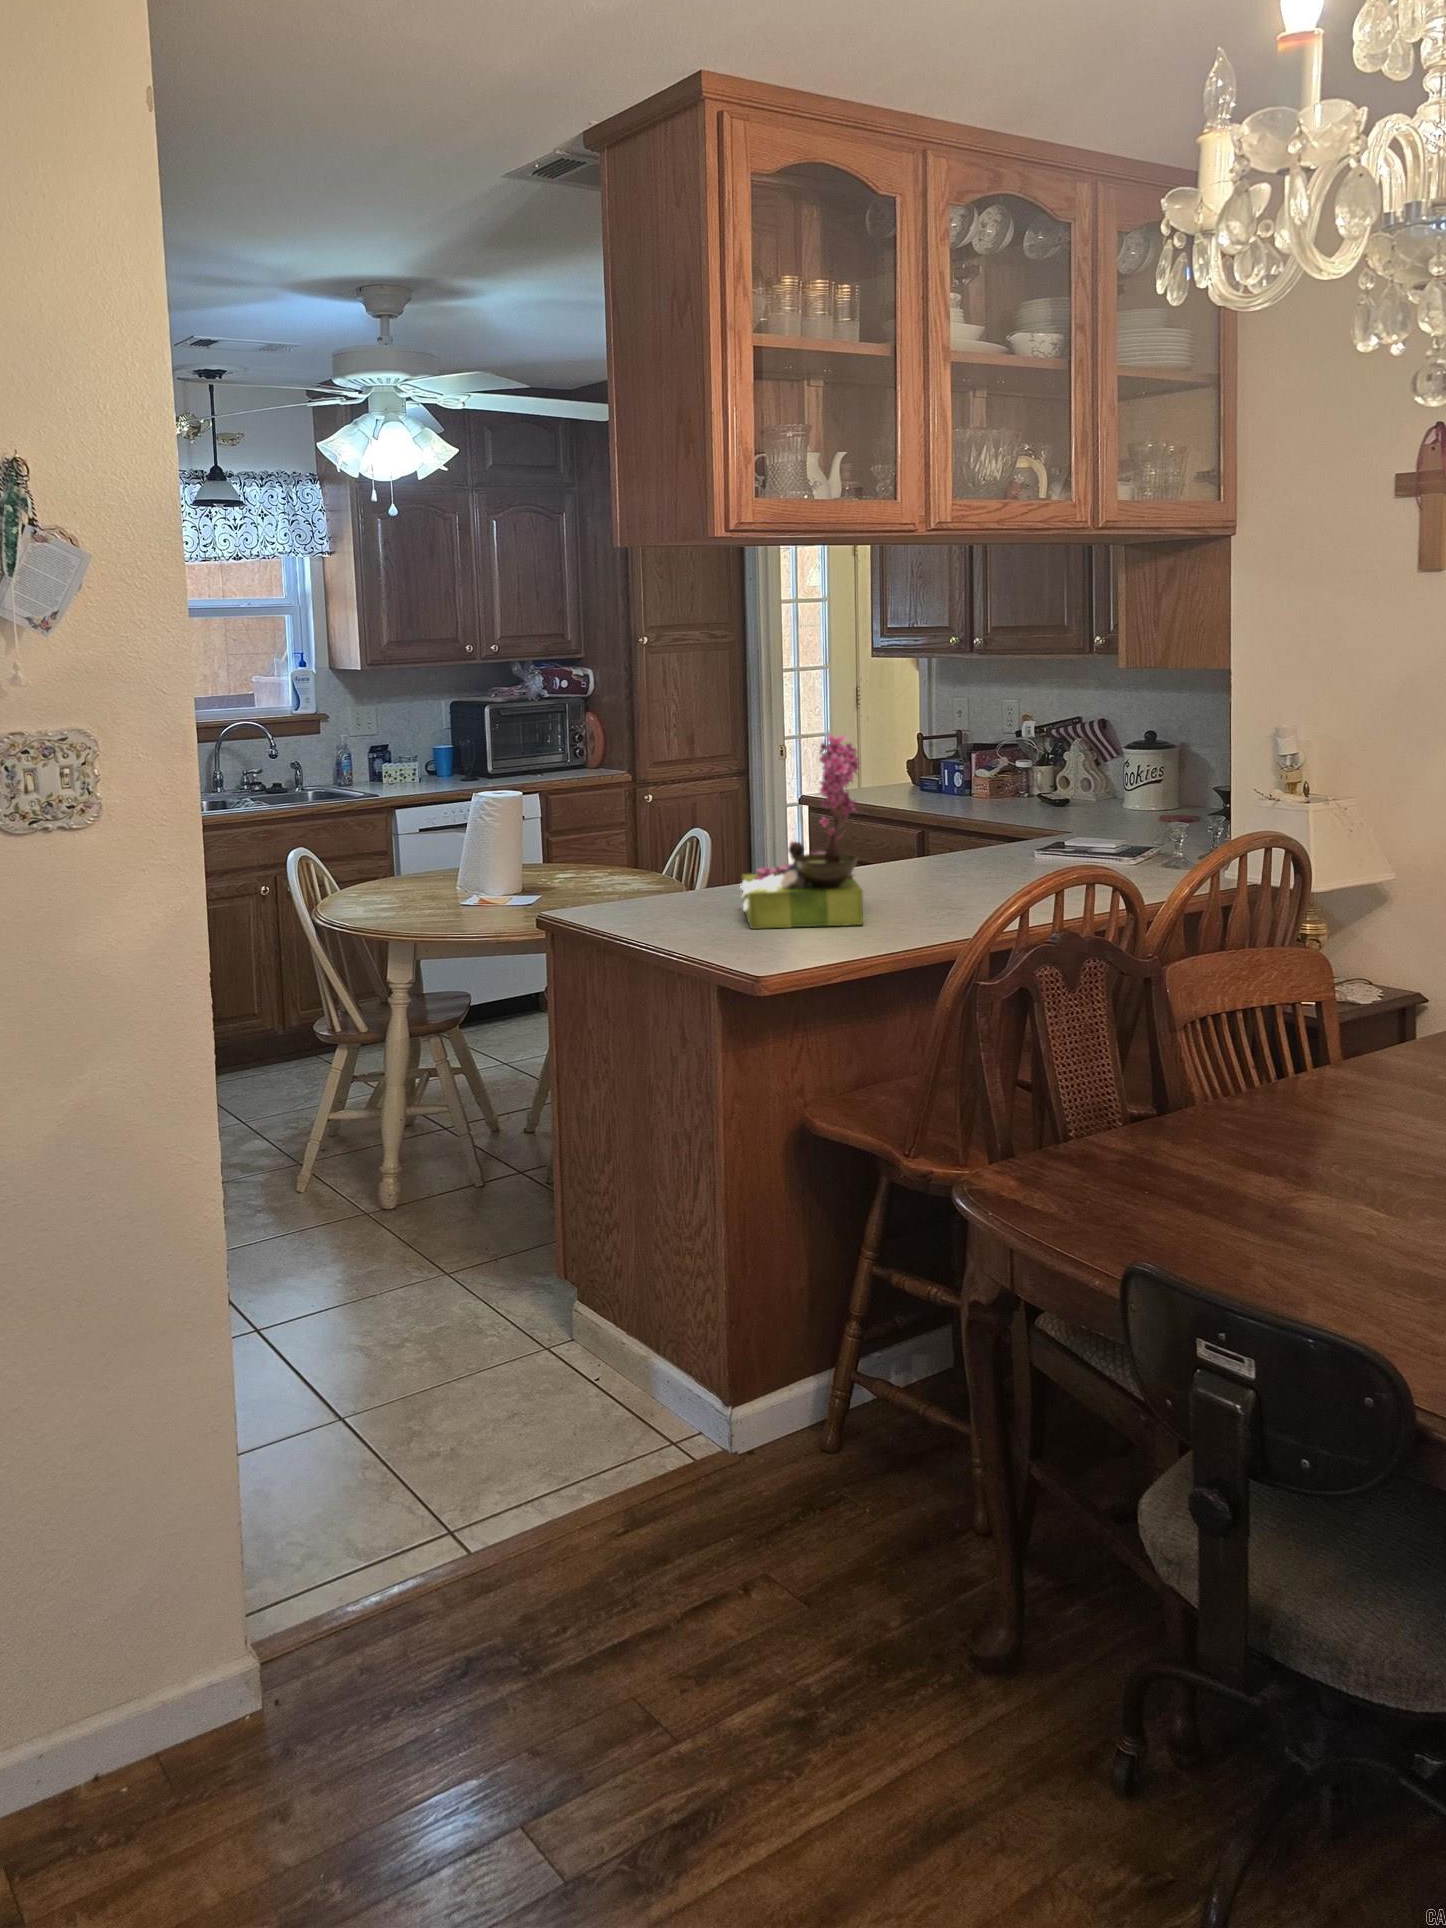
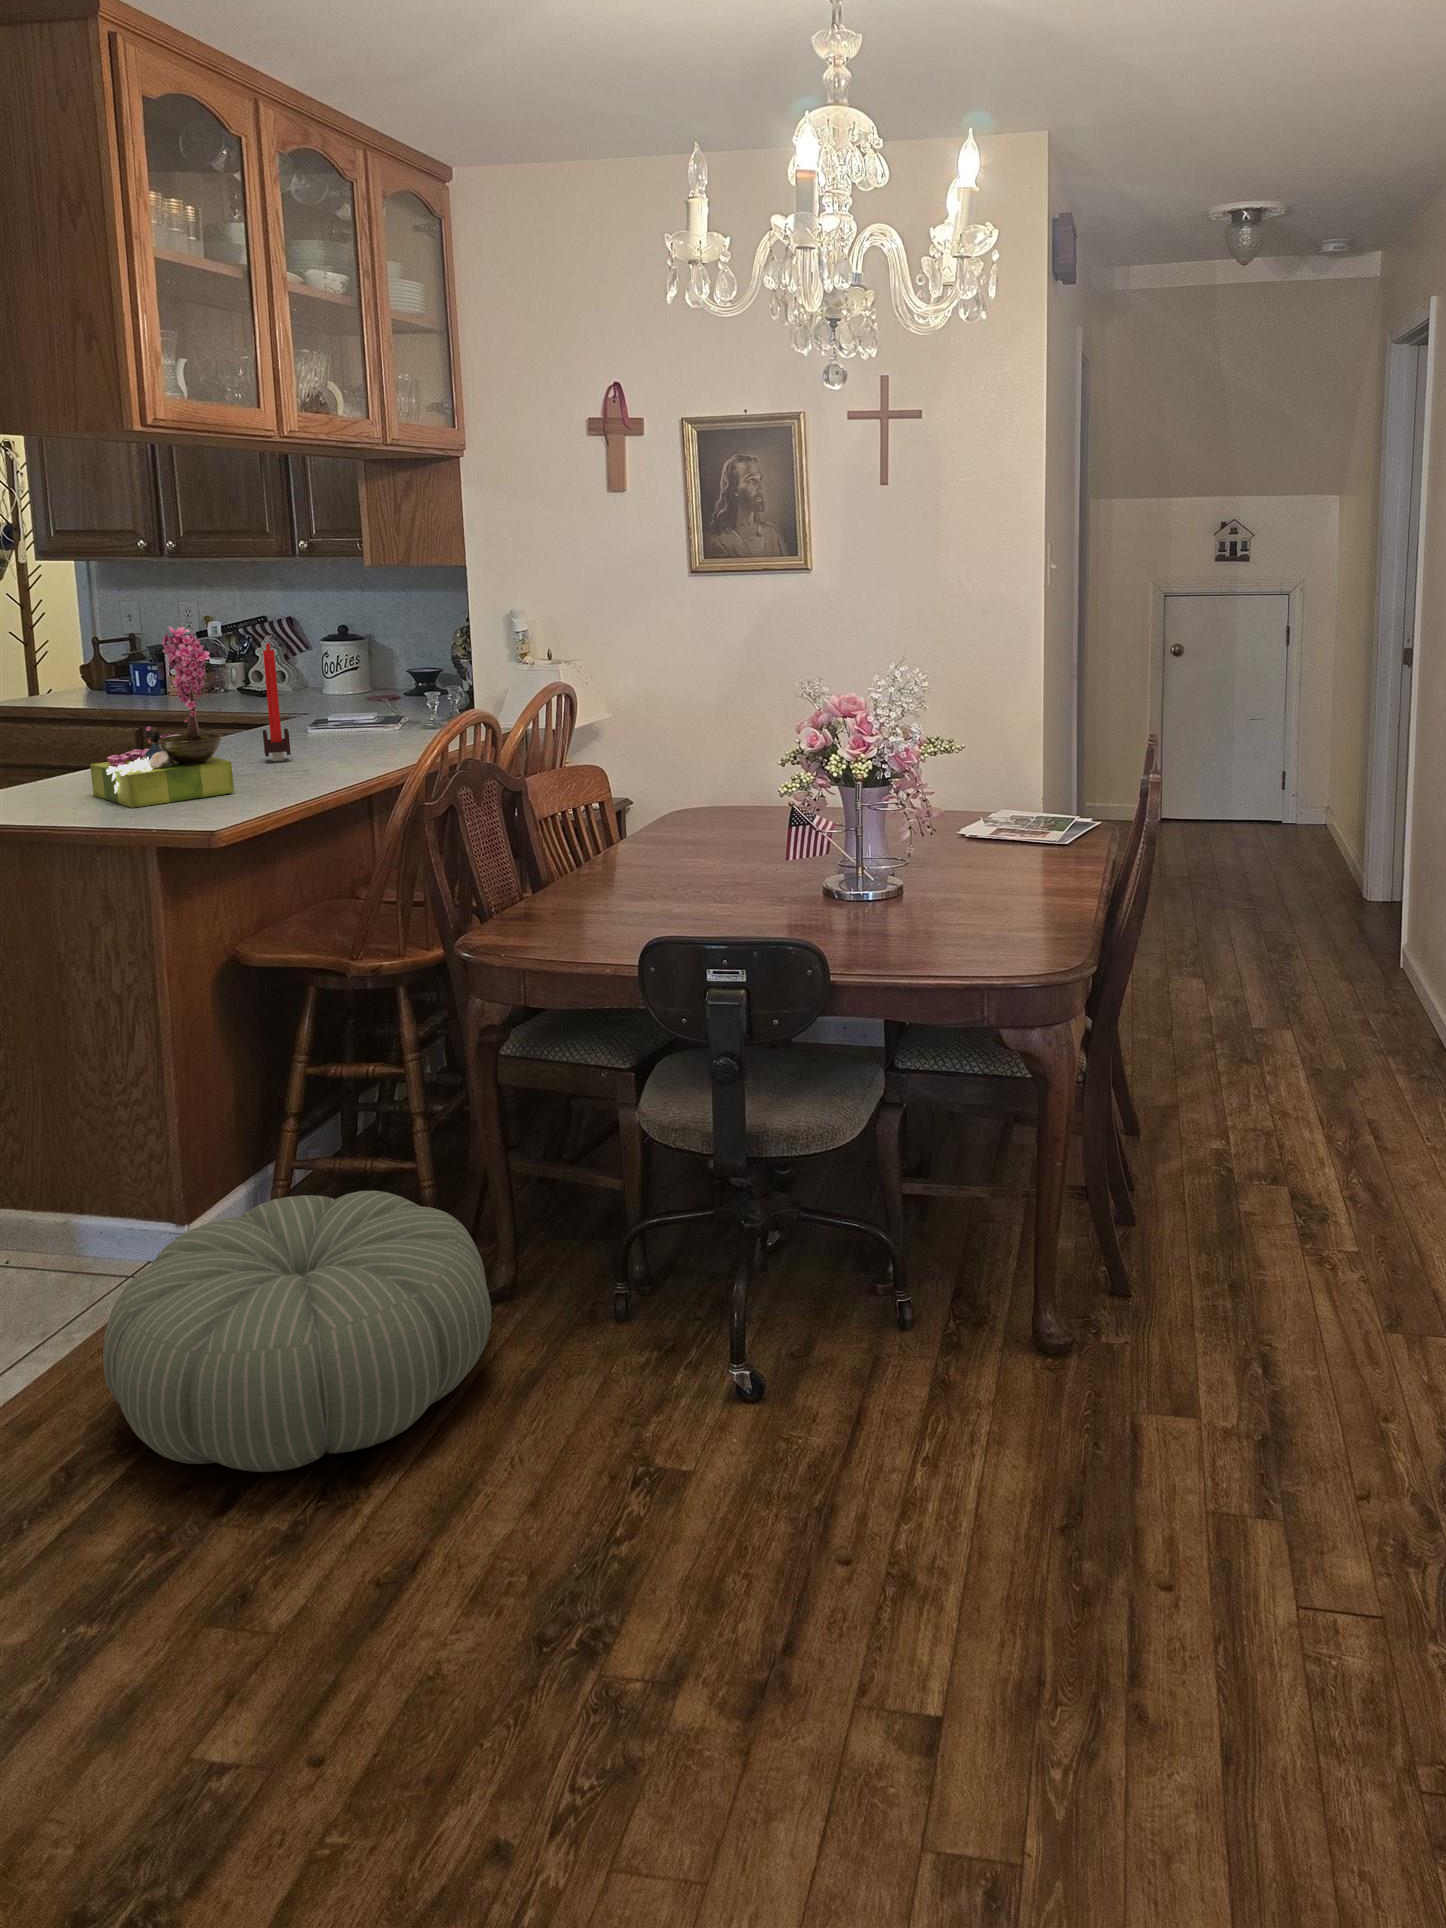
candle: none [946,755,978,889] -> present [263,643,291,761]
pouf: none [501,1426,952,1820] -> present [103,1191,491,1472]

